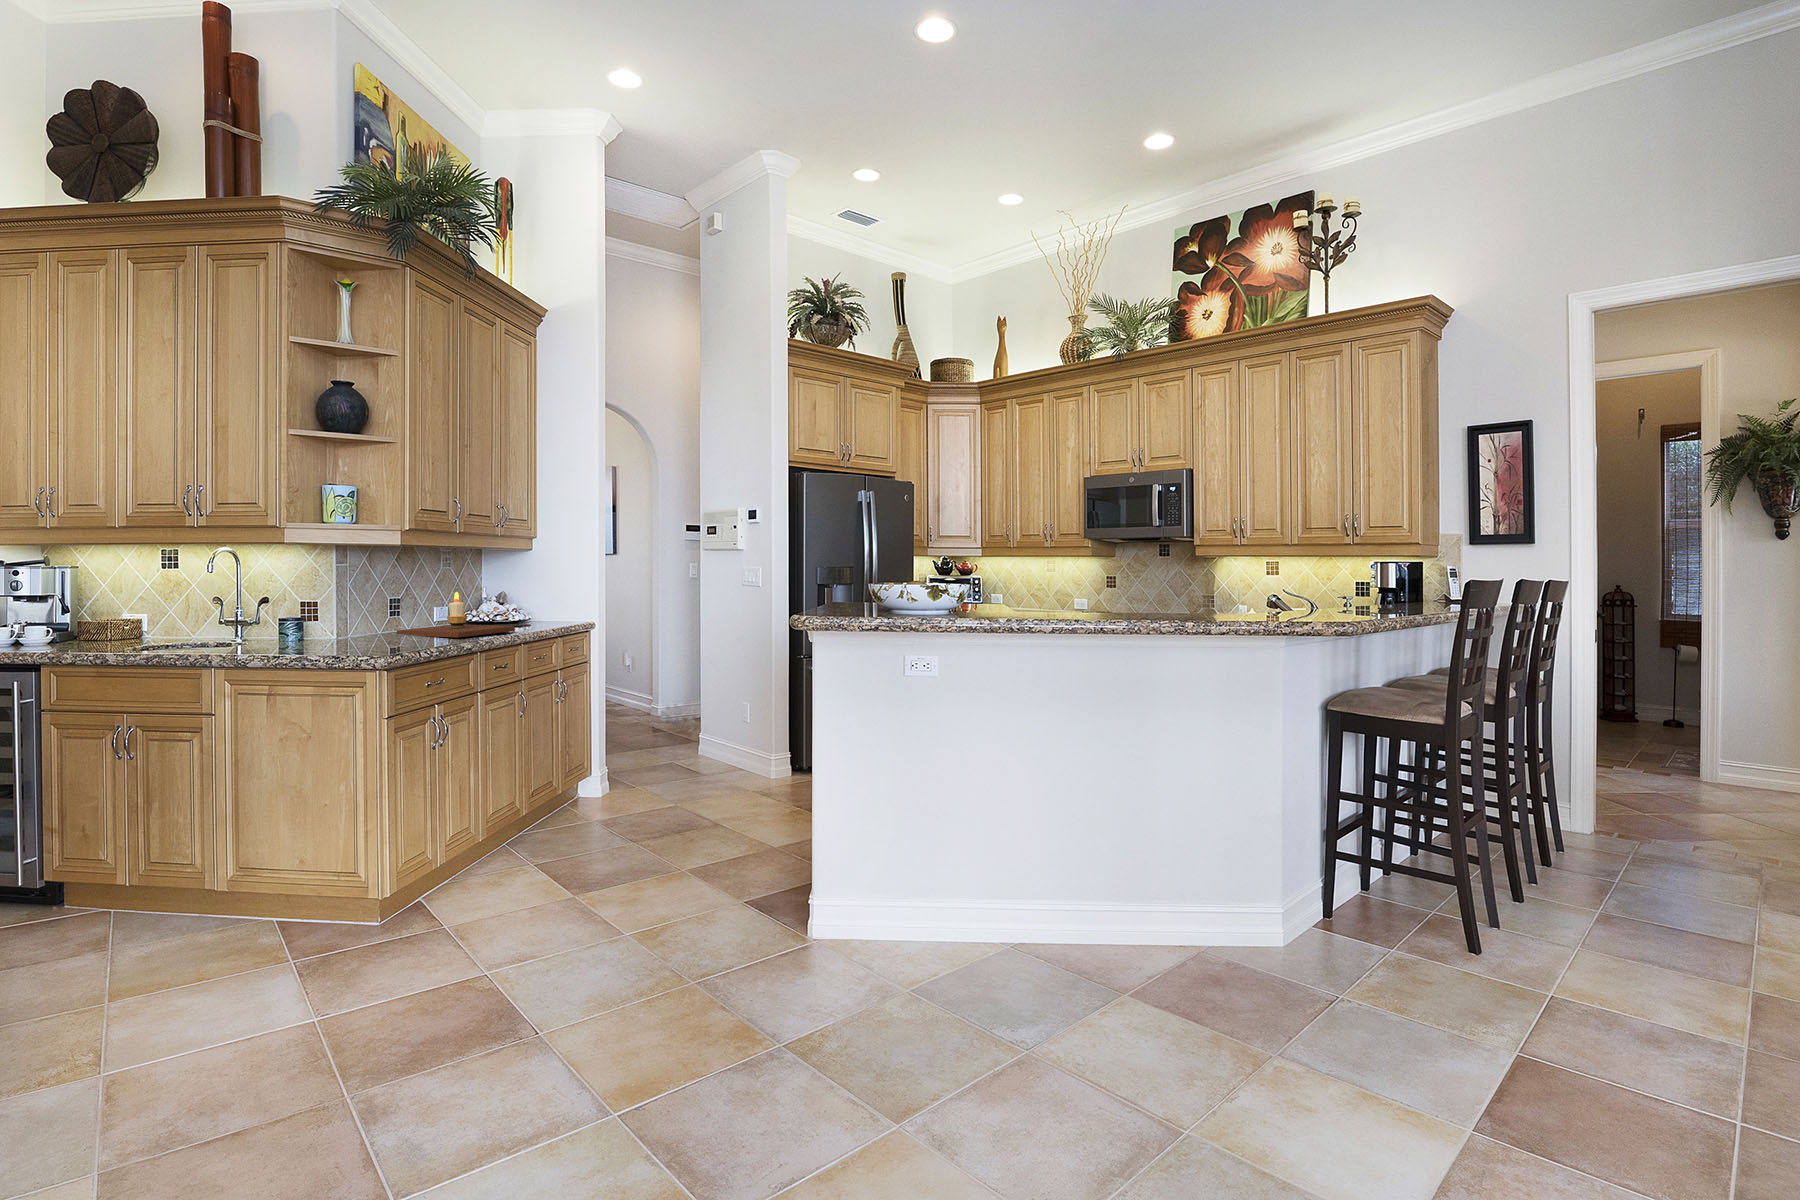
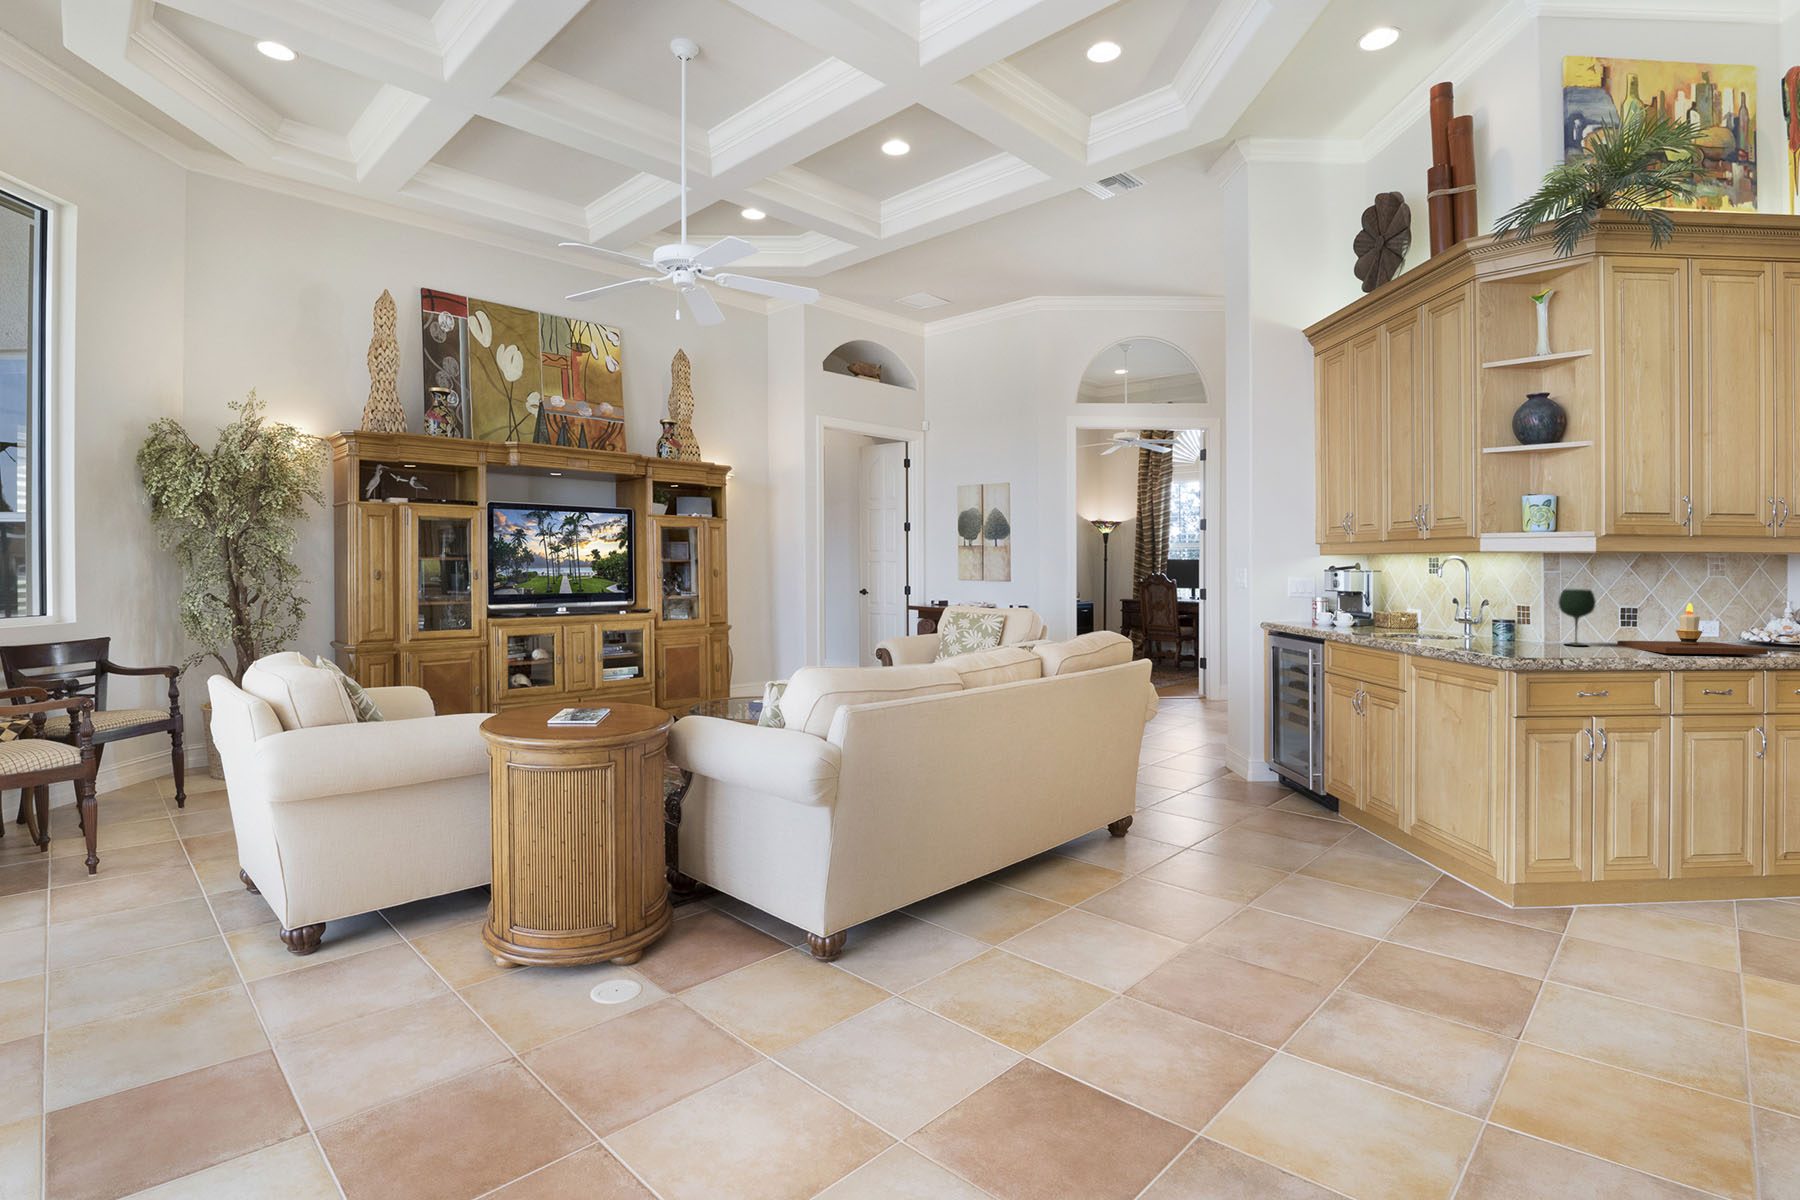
wine glass: none [353,583,388,639] -> present [1558,589,1596,646]

